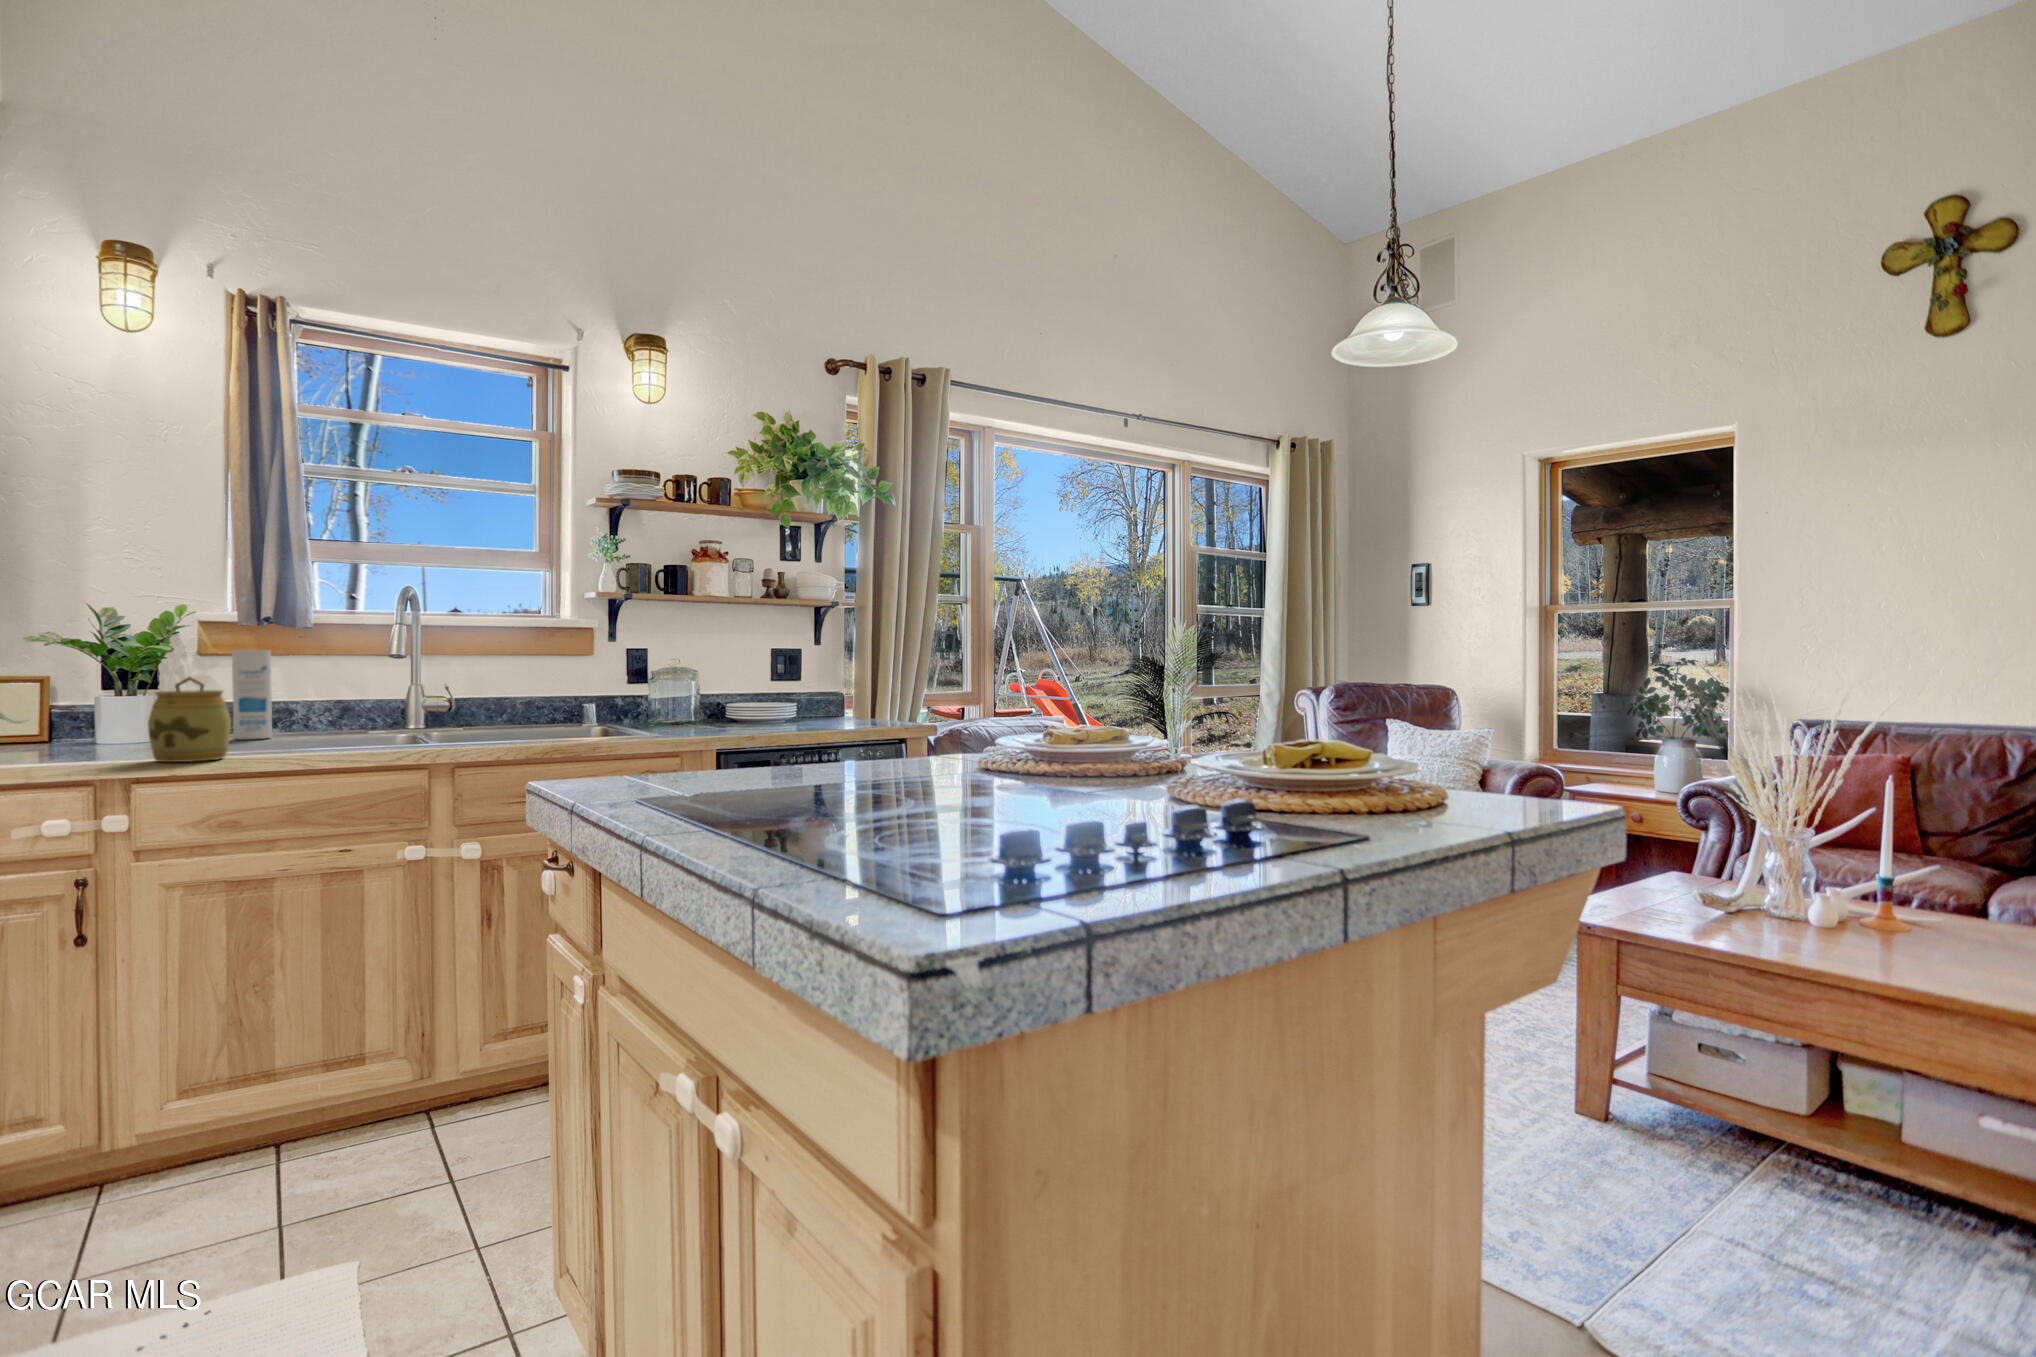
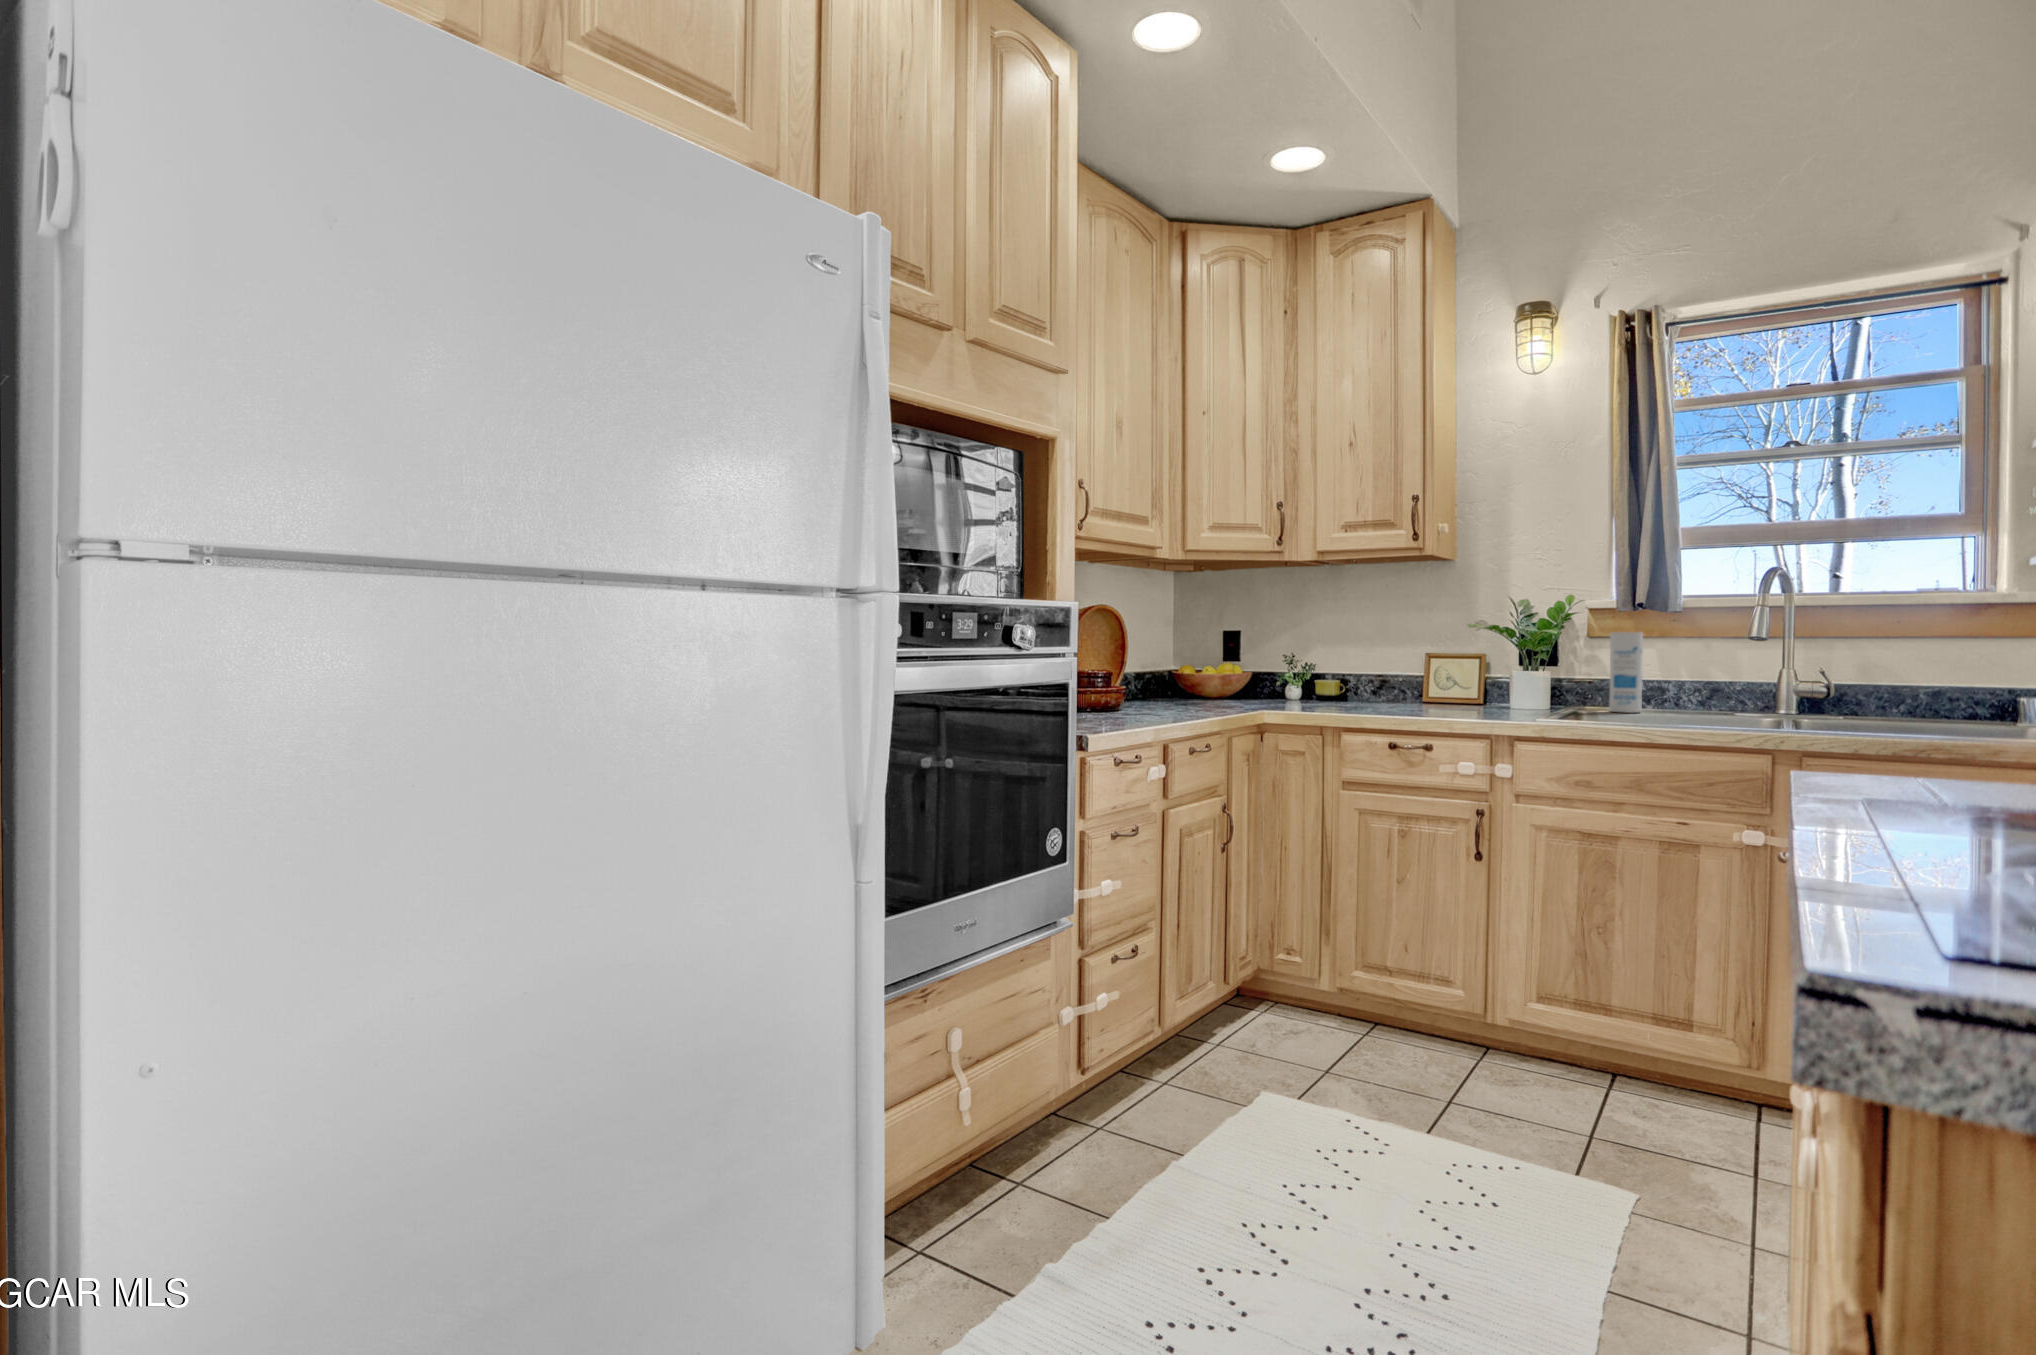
jar: present [148,677,231,762] -> none [1528,655,1590,726]

